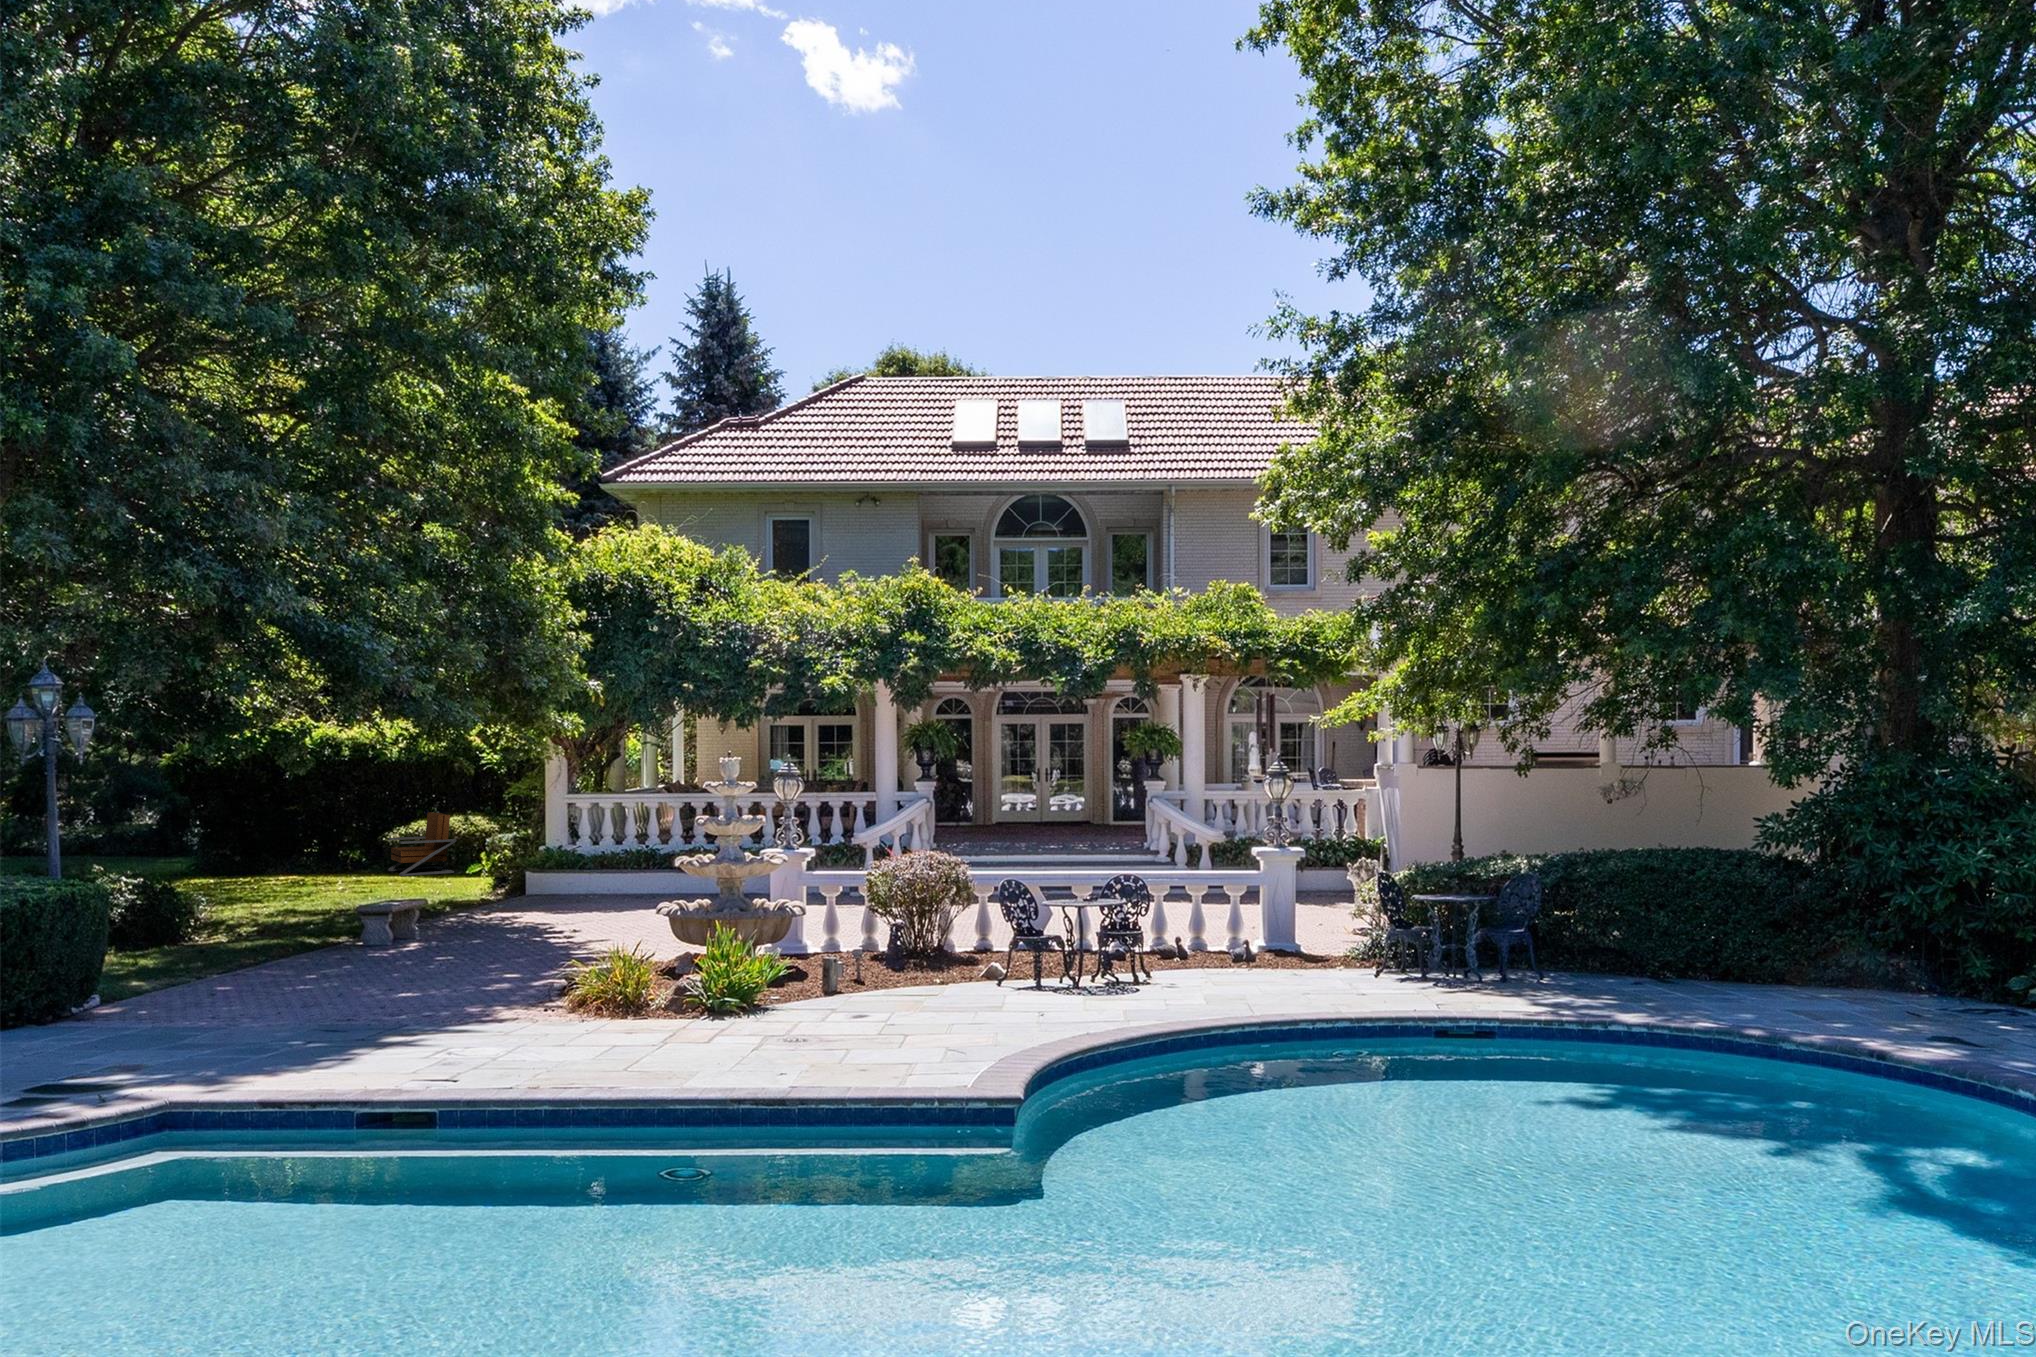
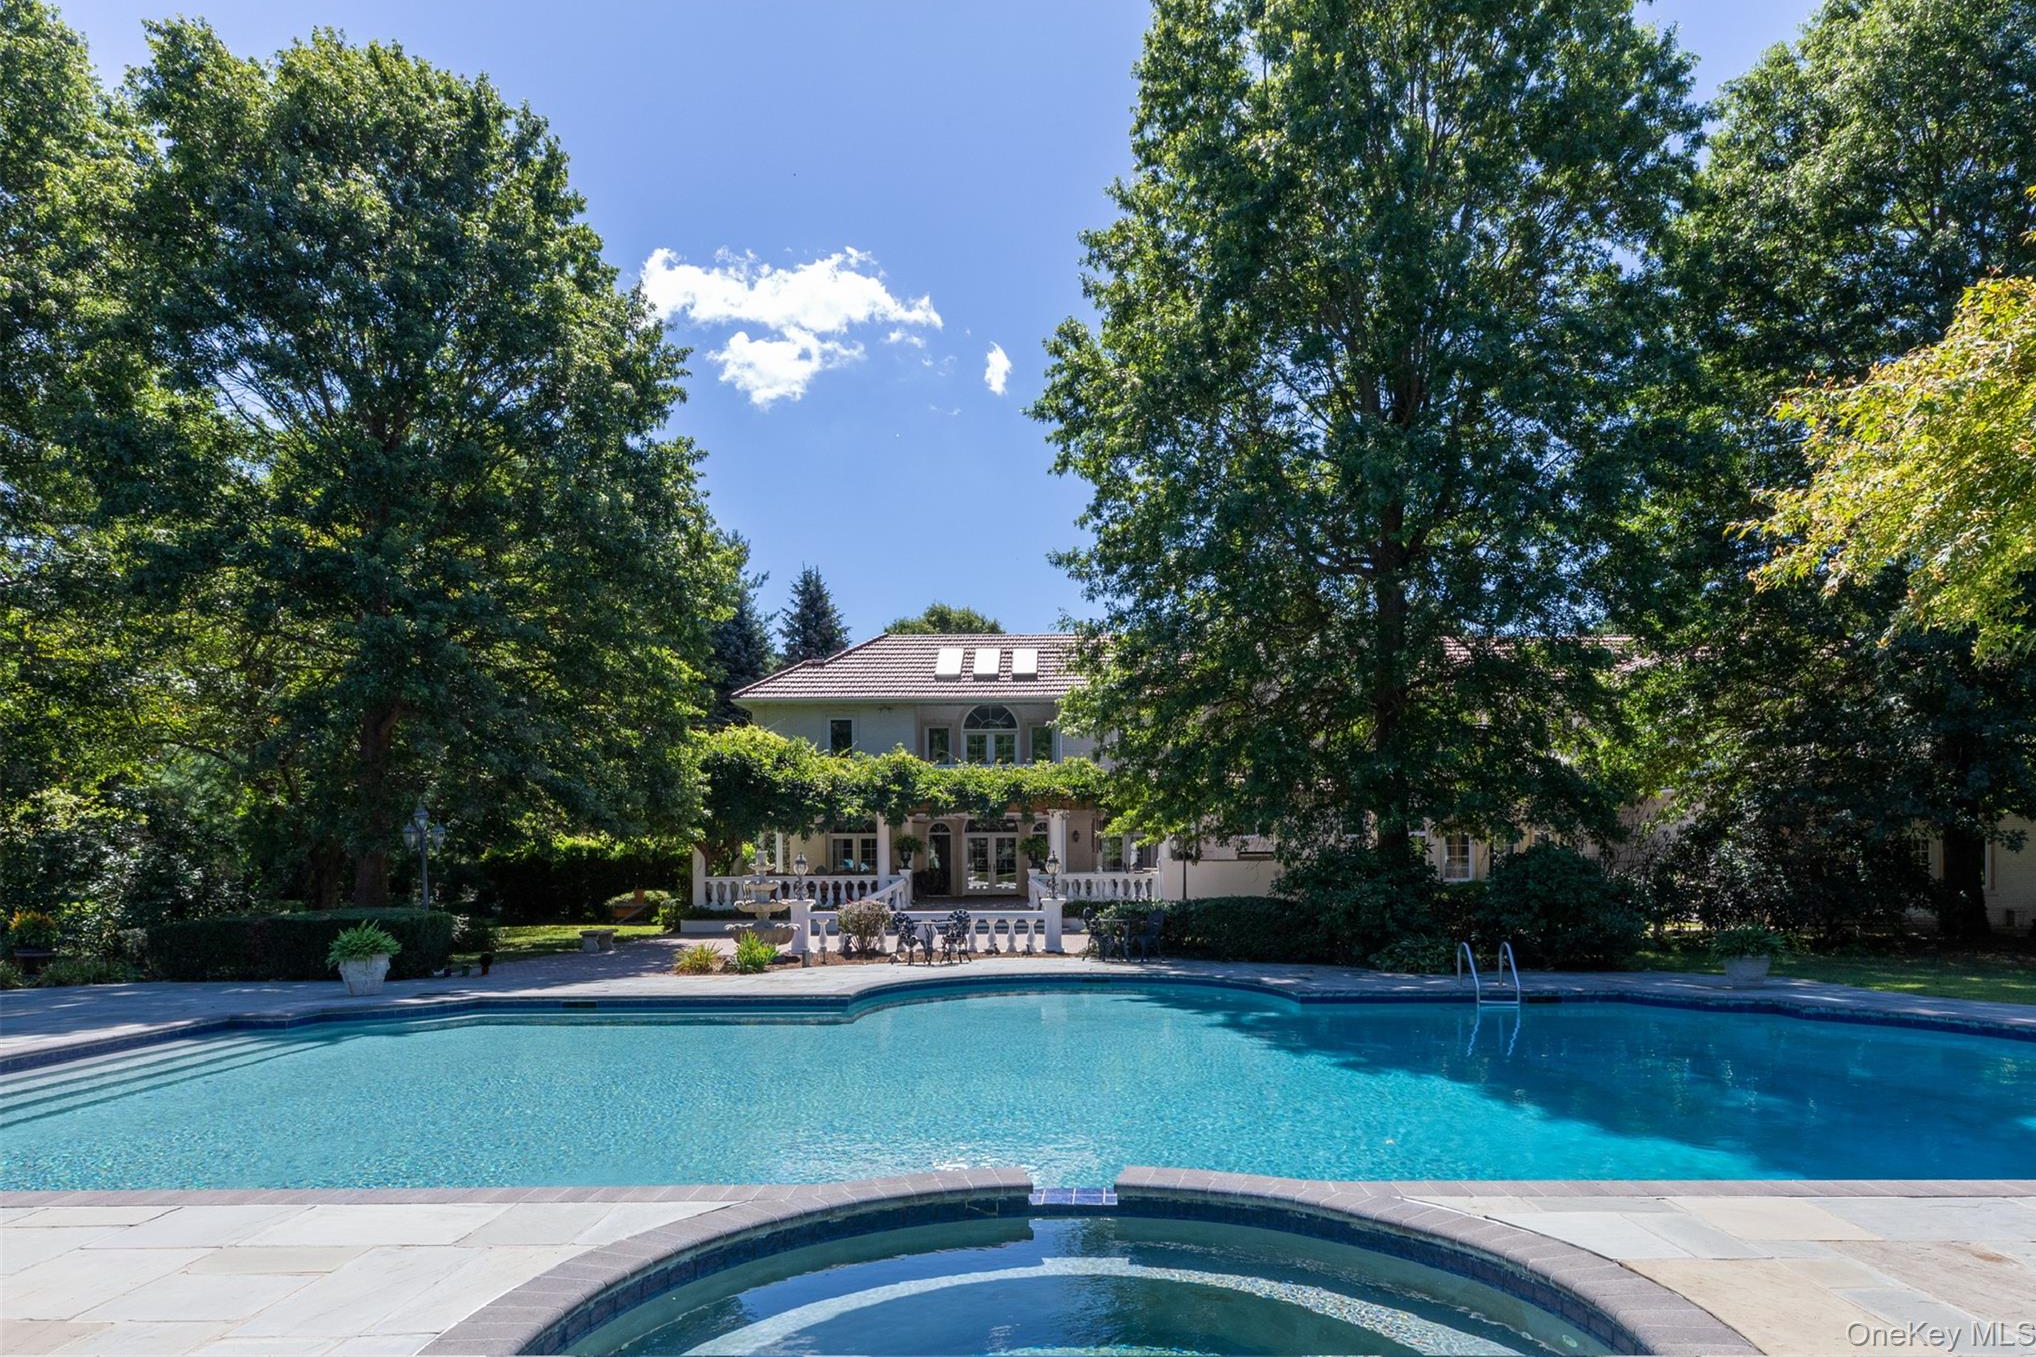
potted plant: none [70,935,184,1014] -> present [442,938,494,976]

